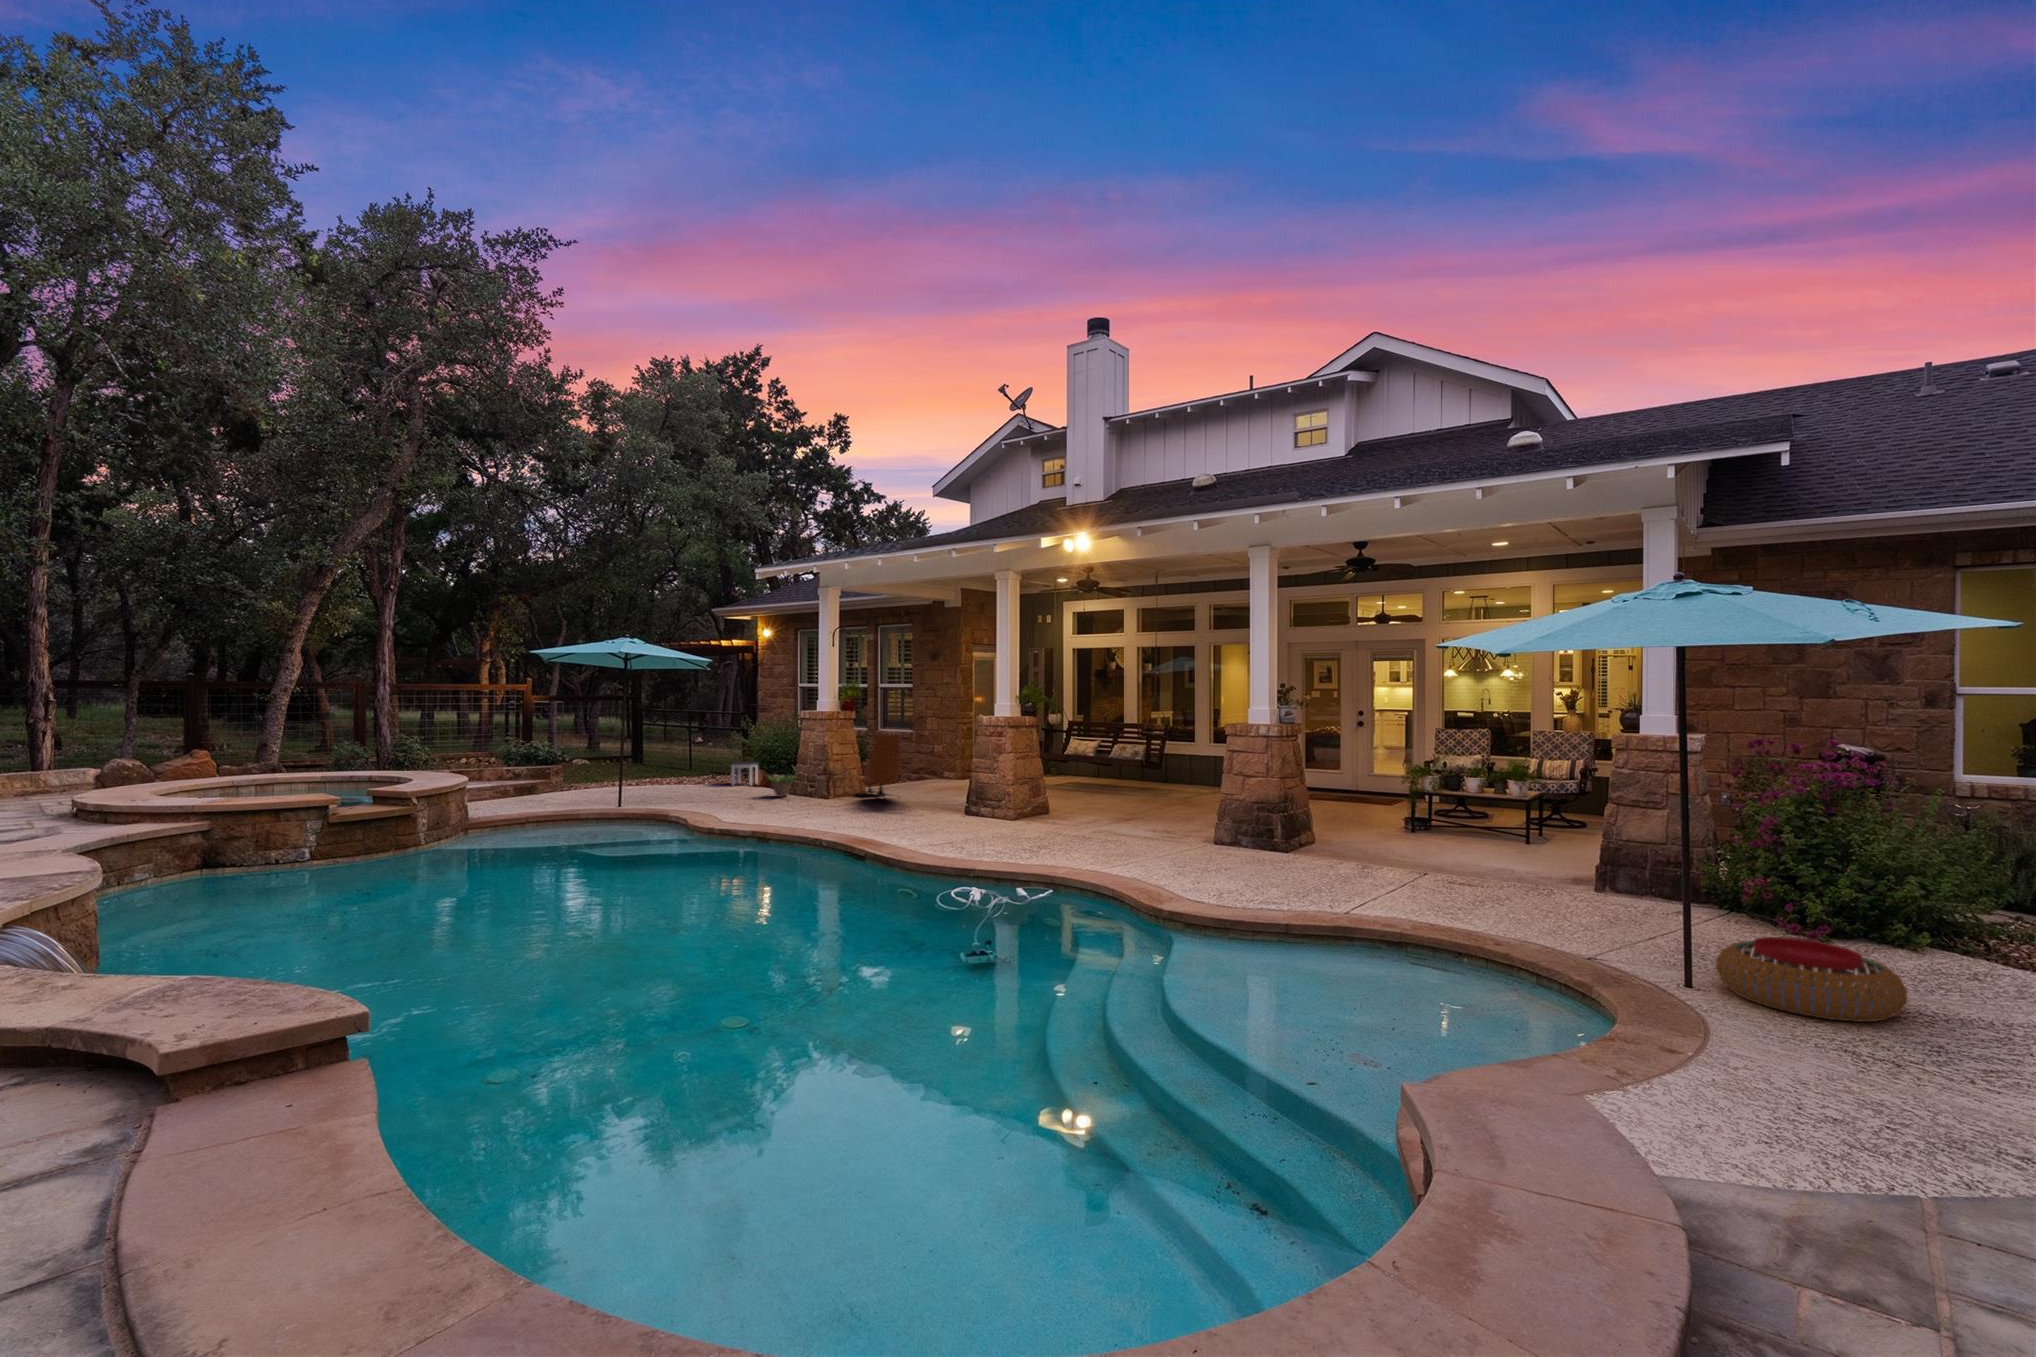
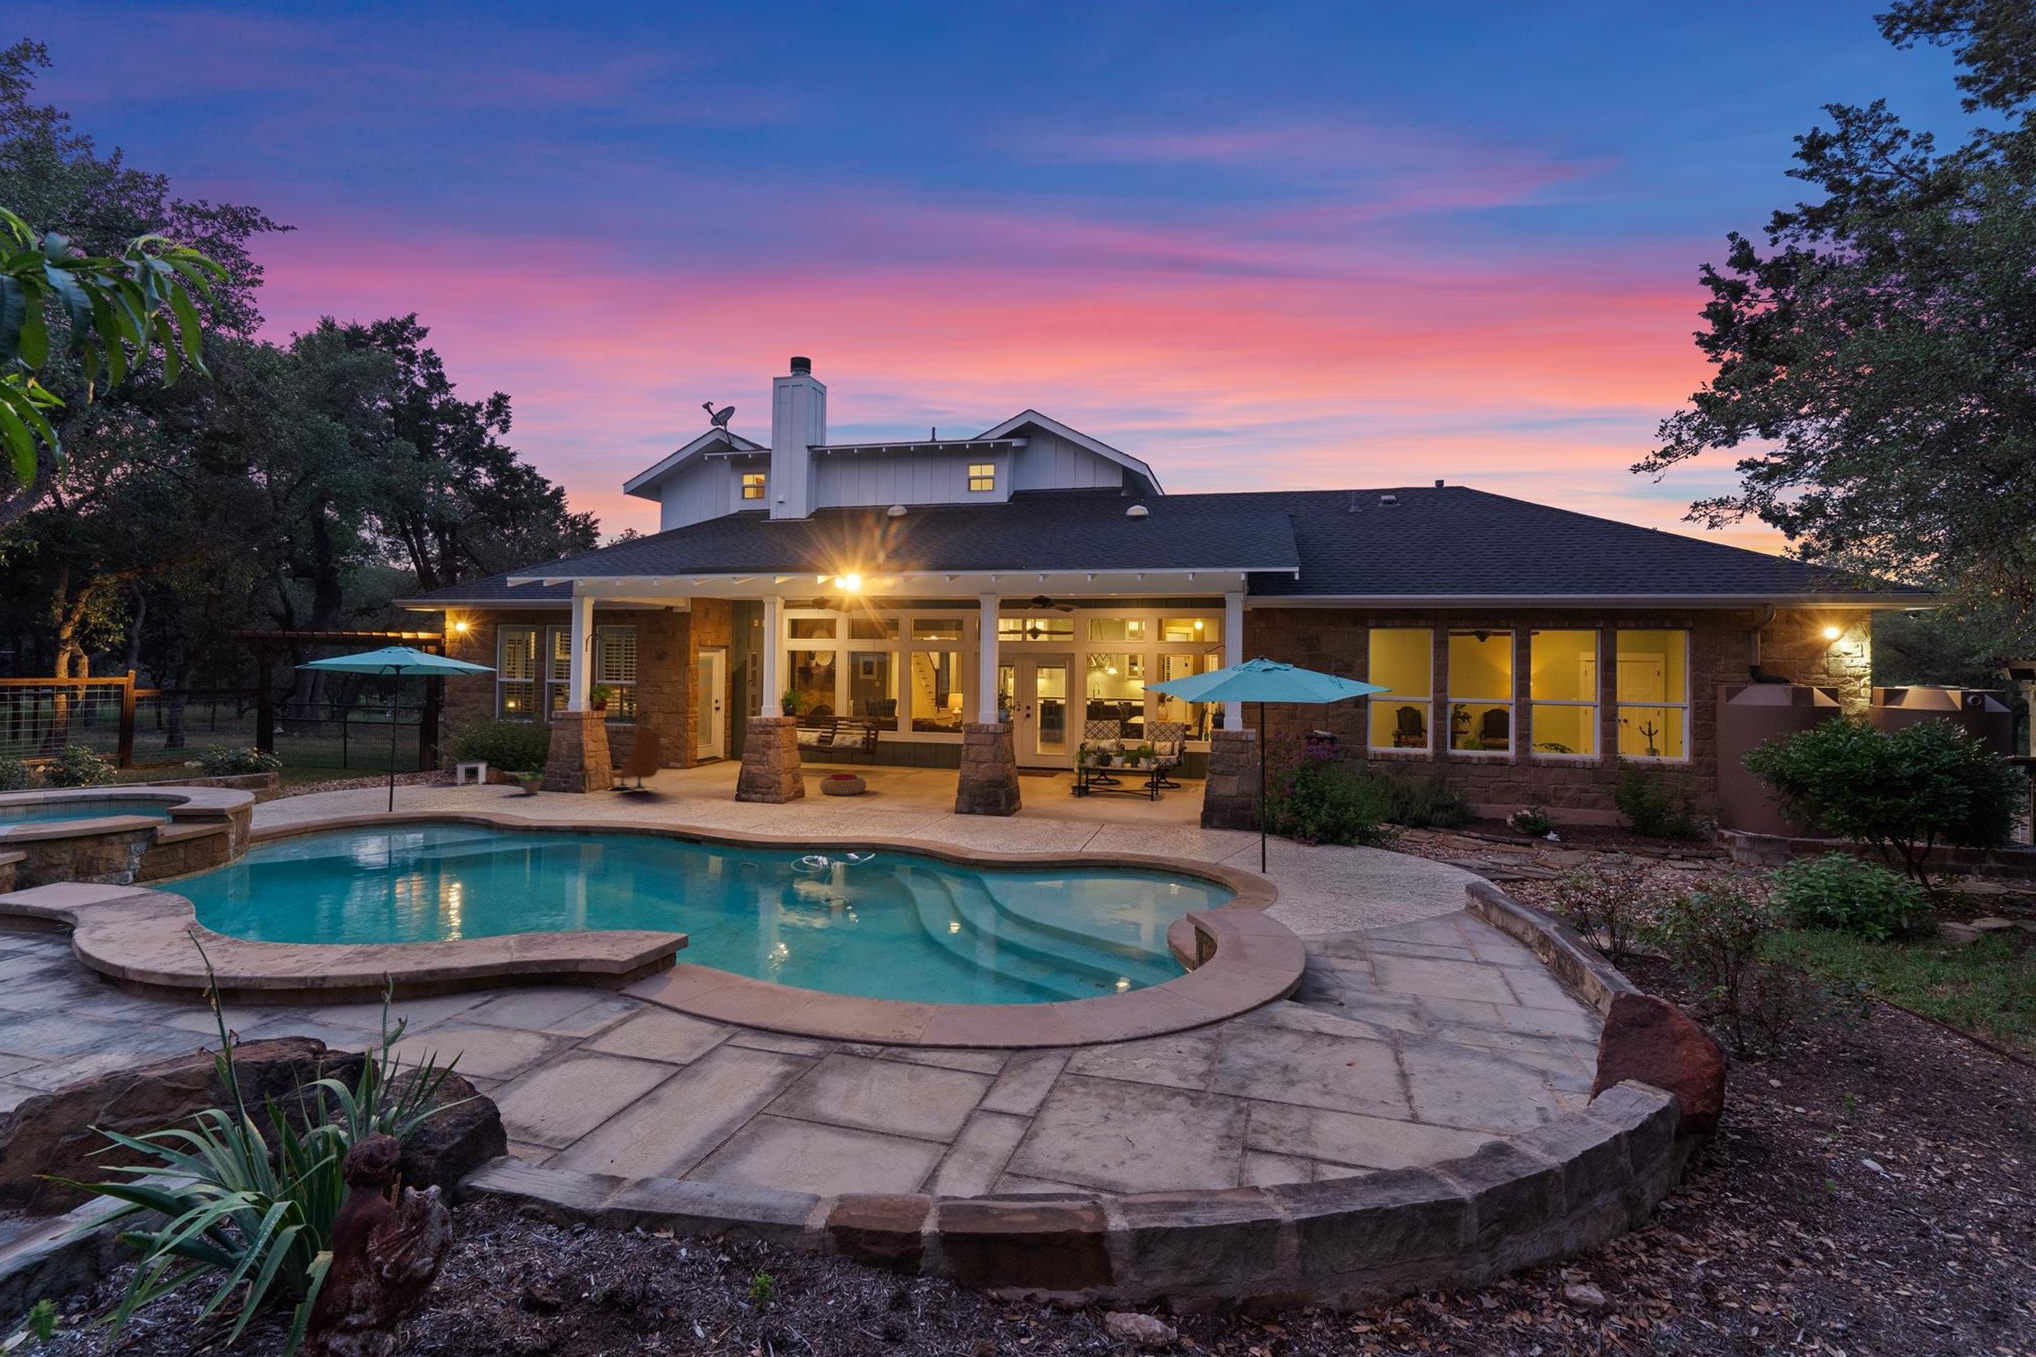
pouf: present [1716,937,1907,1022] -> present [820,774,866,795]

